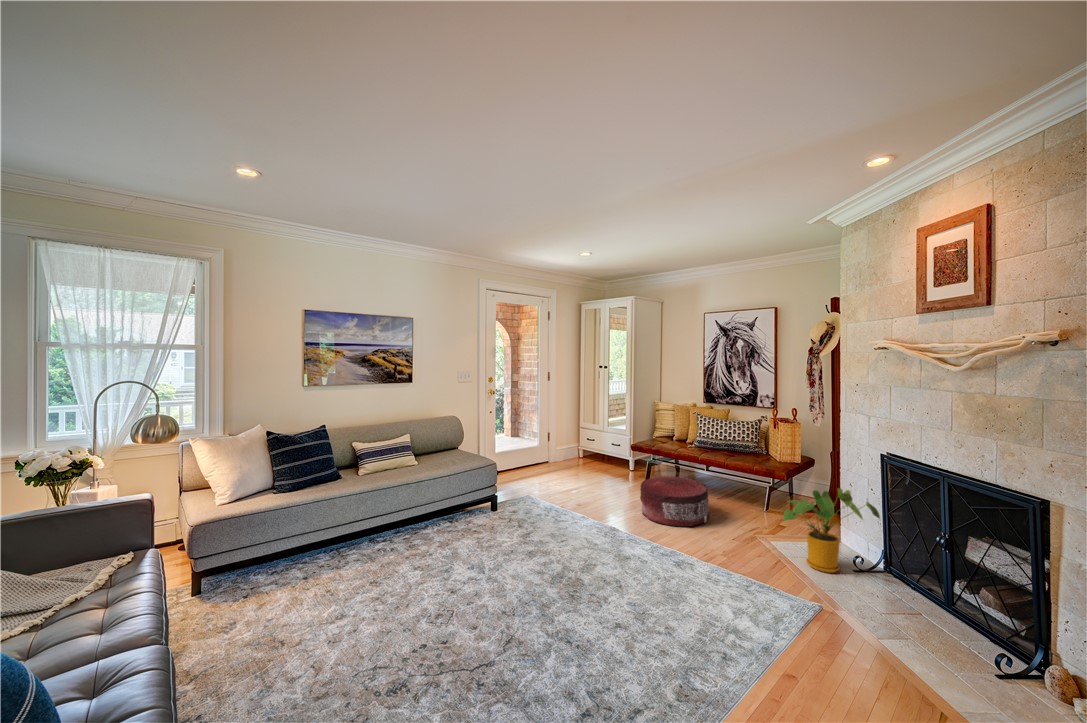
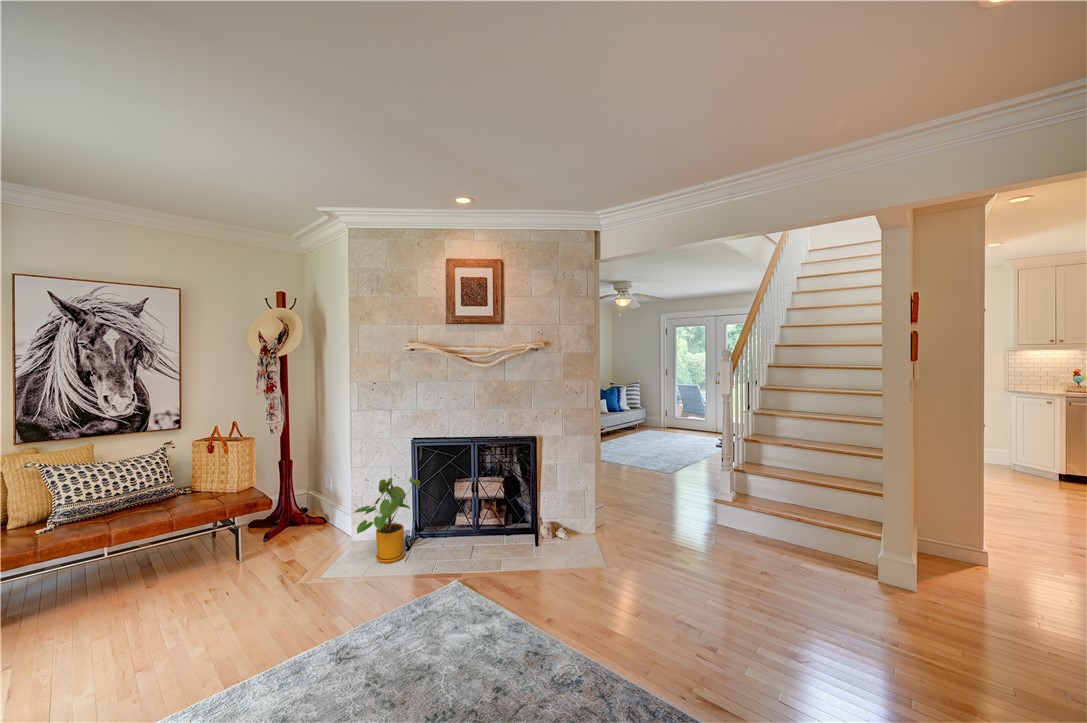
pouf: present [640,476,710,526] -> none [79,556,233,679]

